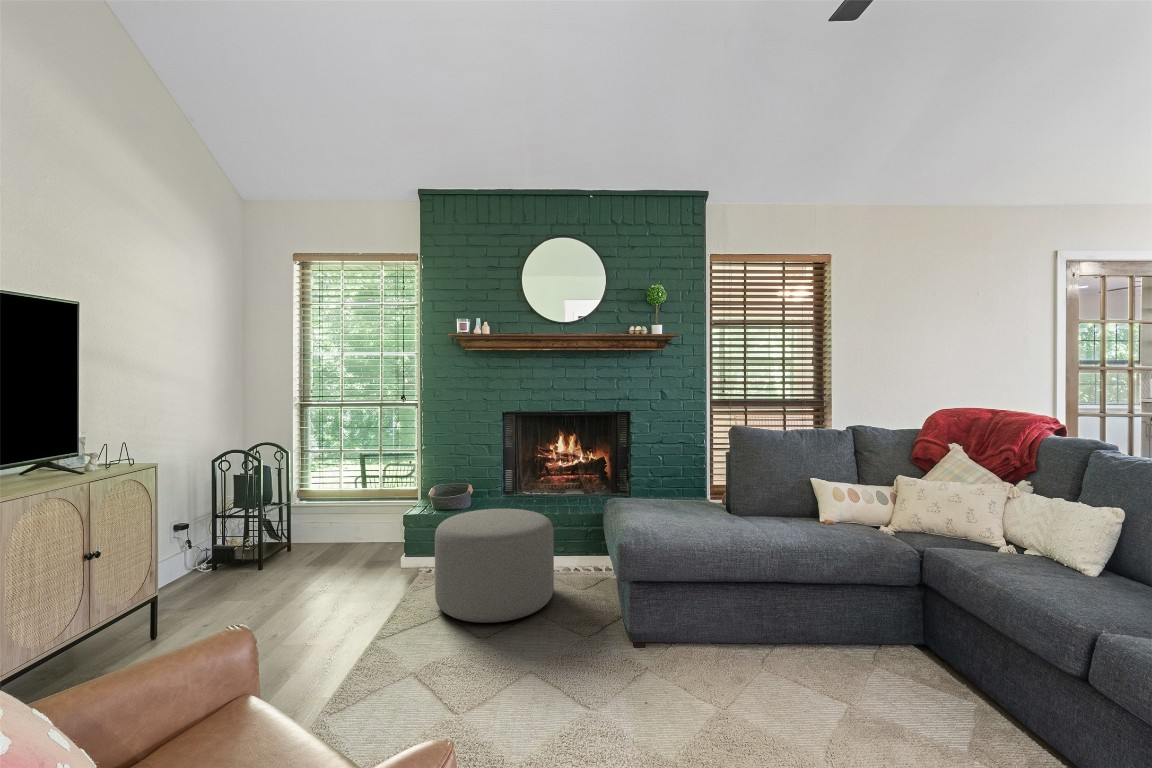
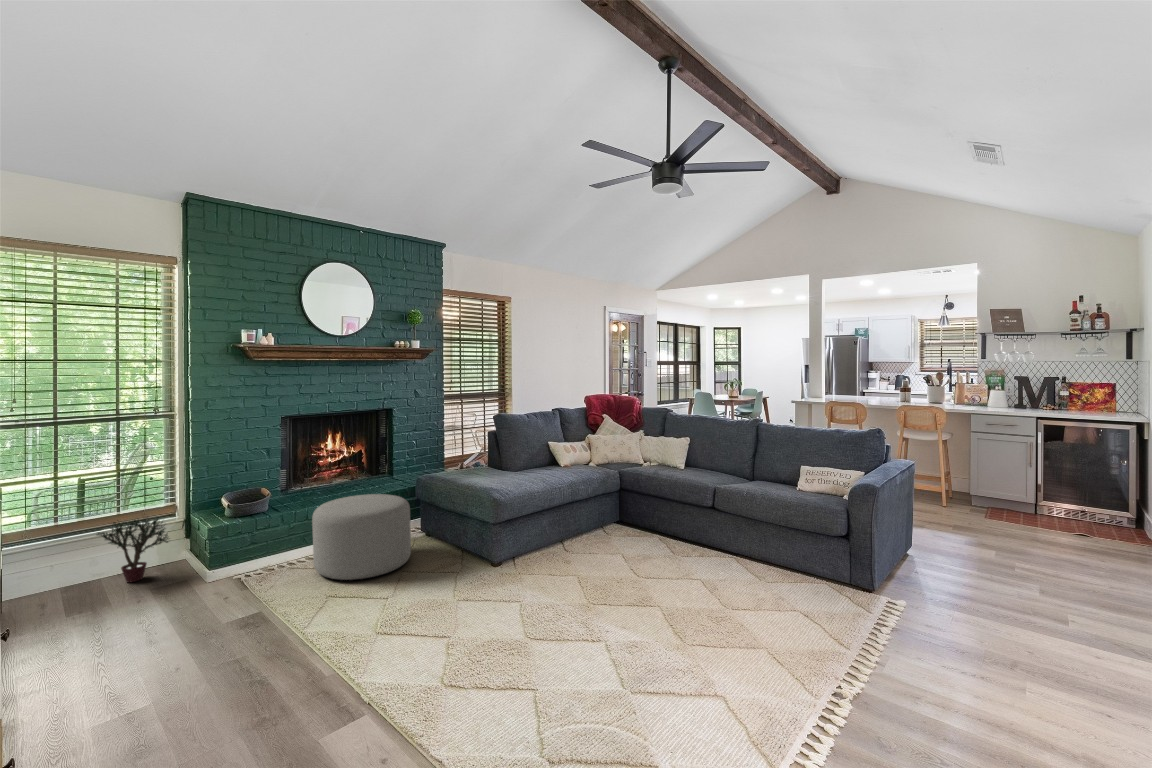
potted plant: none [335,491,392,550] -> present [97,518,168,582]

